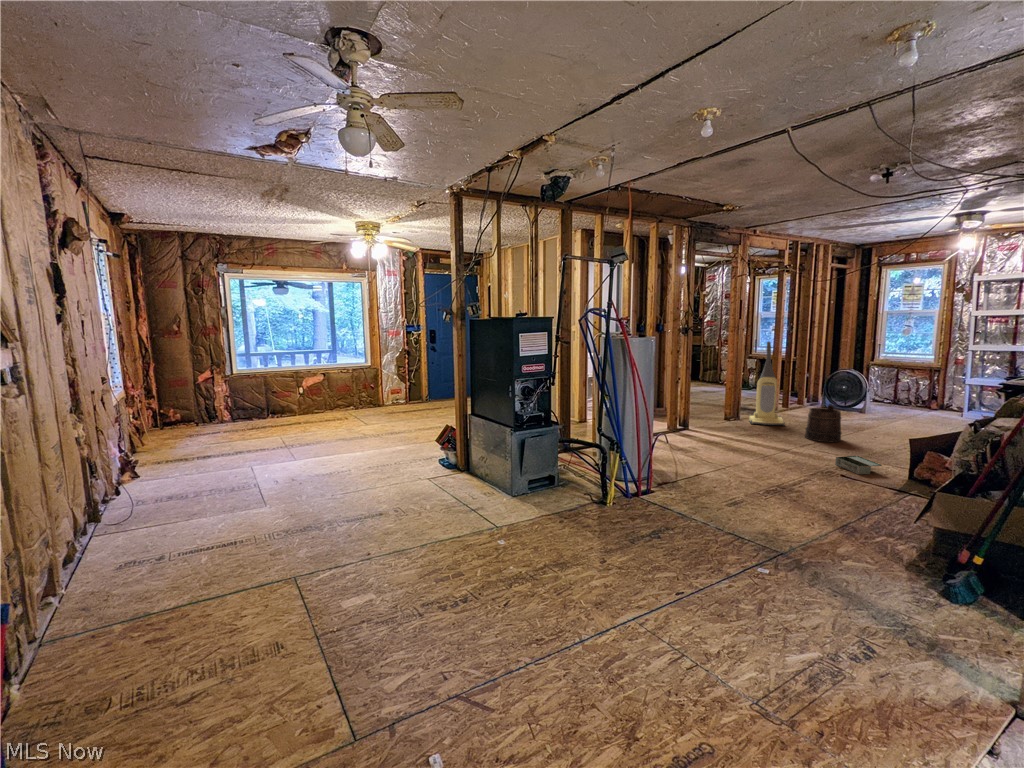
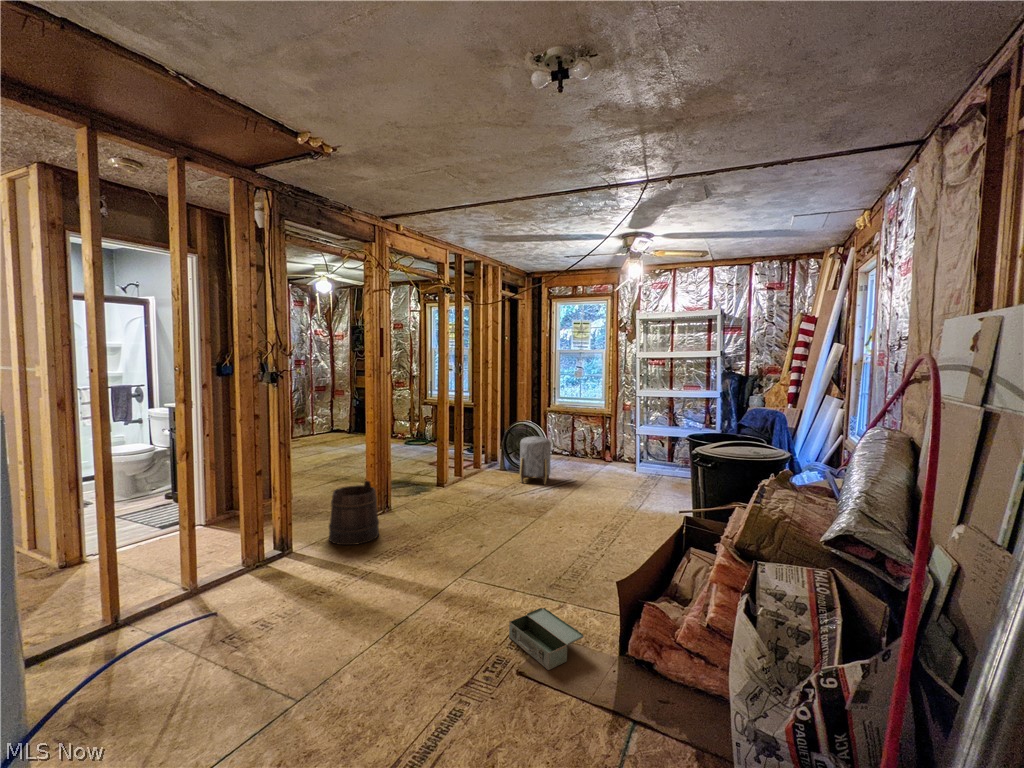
vacuum cleaner: present [749,342,785,425] -> none [398,386,448,524]
stool: none [839,381,870,417] -> present [520,436,551,484]
bucket: present [805,405,842,442] -> present [329,481,379,545]

